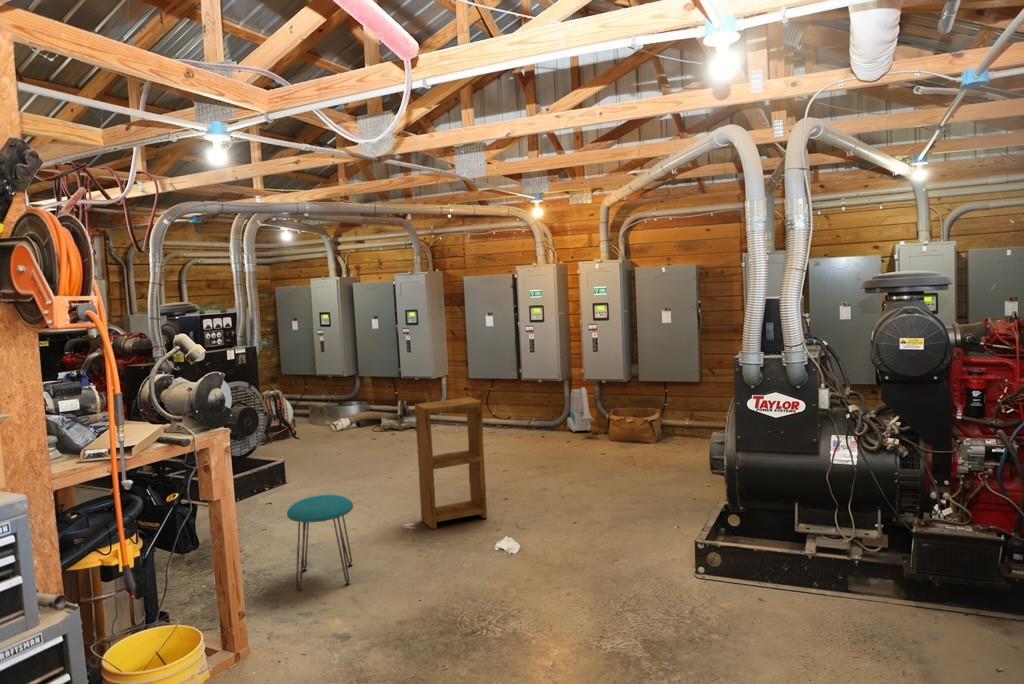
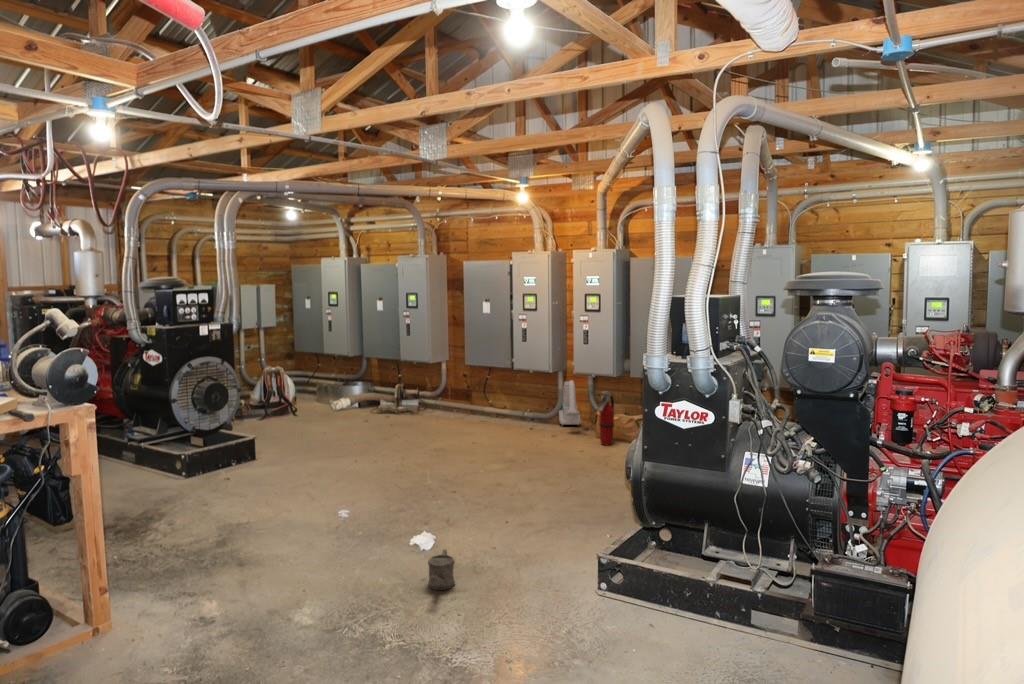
fire extinguisher: none [617,396,633,448] -> present [598,391,614,445]
shelving unit: present [415,397,487,529] -> none [354,386,424,518]
stool: present [287,495,353,591] -> none [194,478,266,572]
watering can: none [532,549,559,588] -> present [428,550,455,590]

